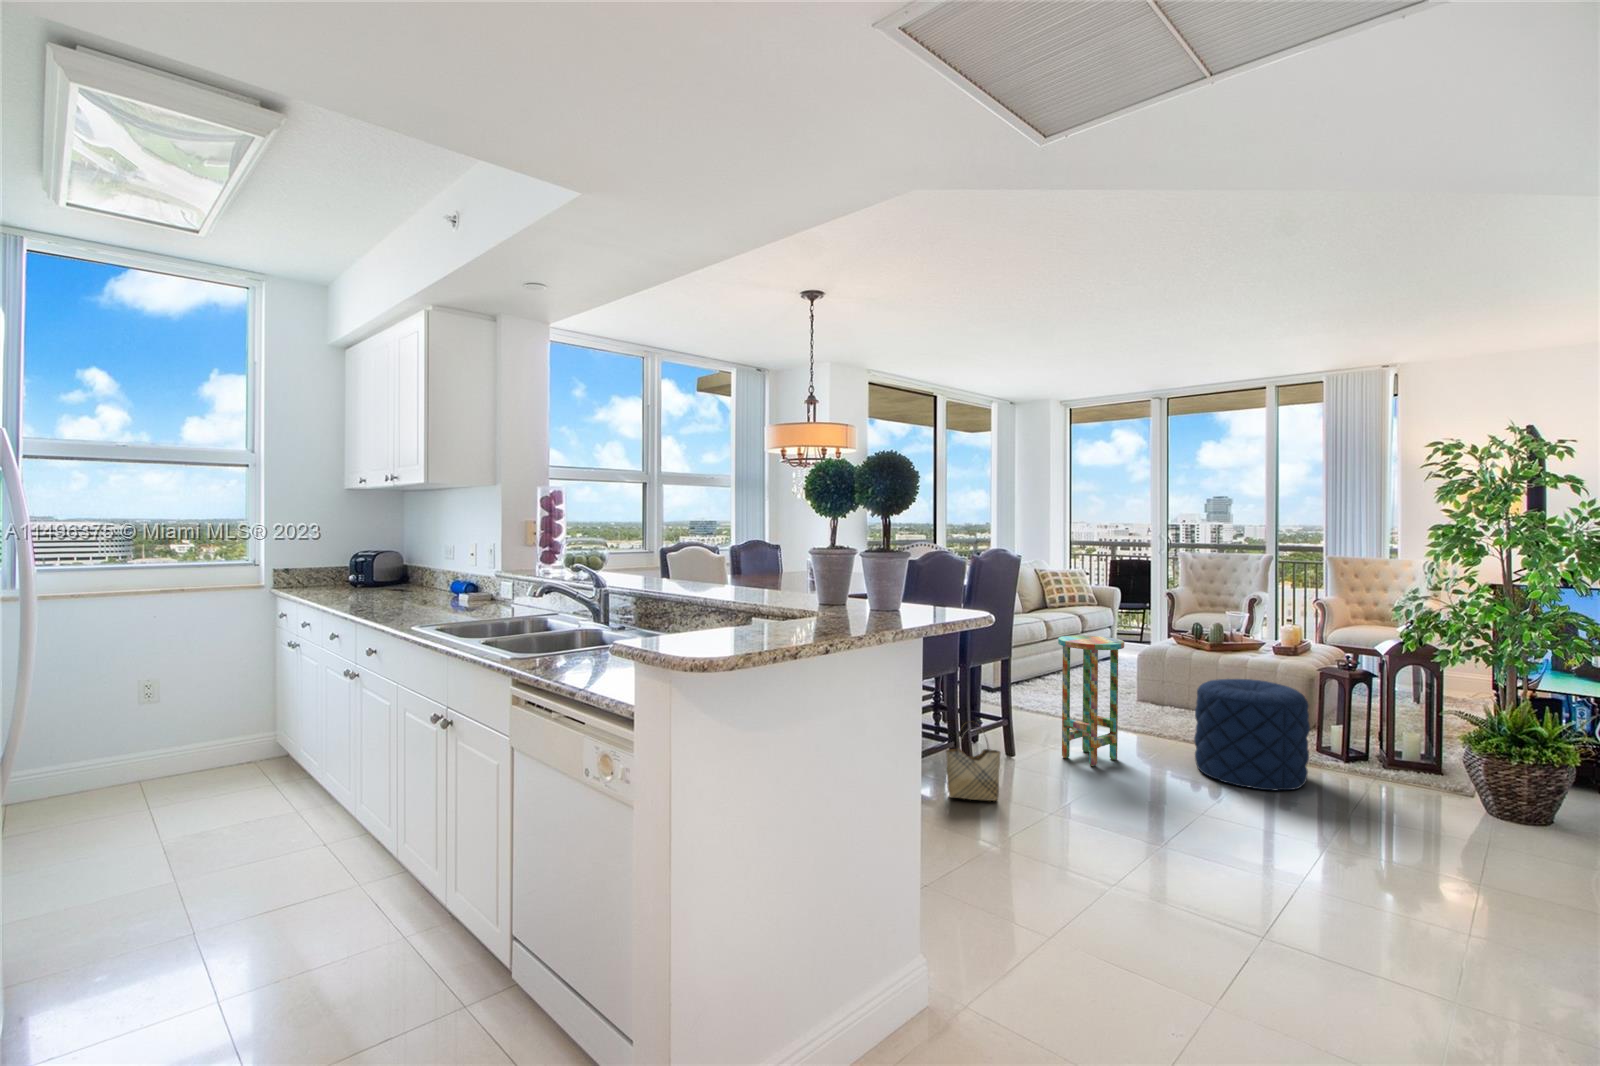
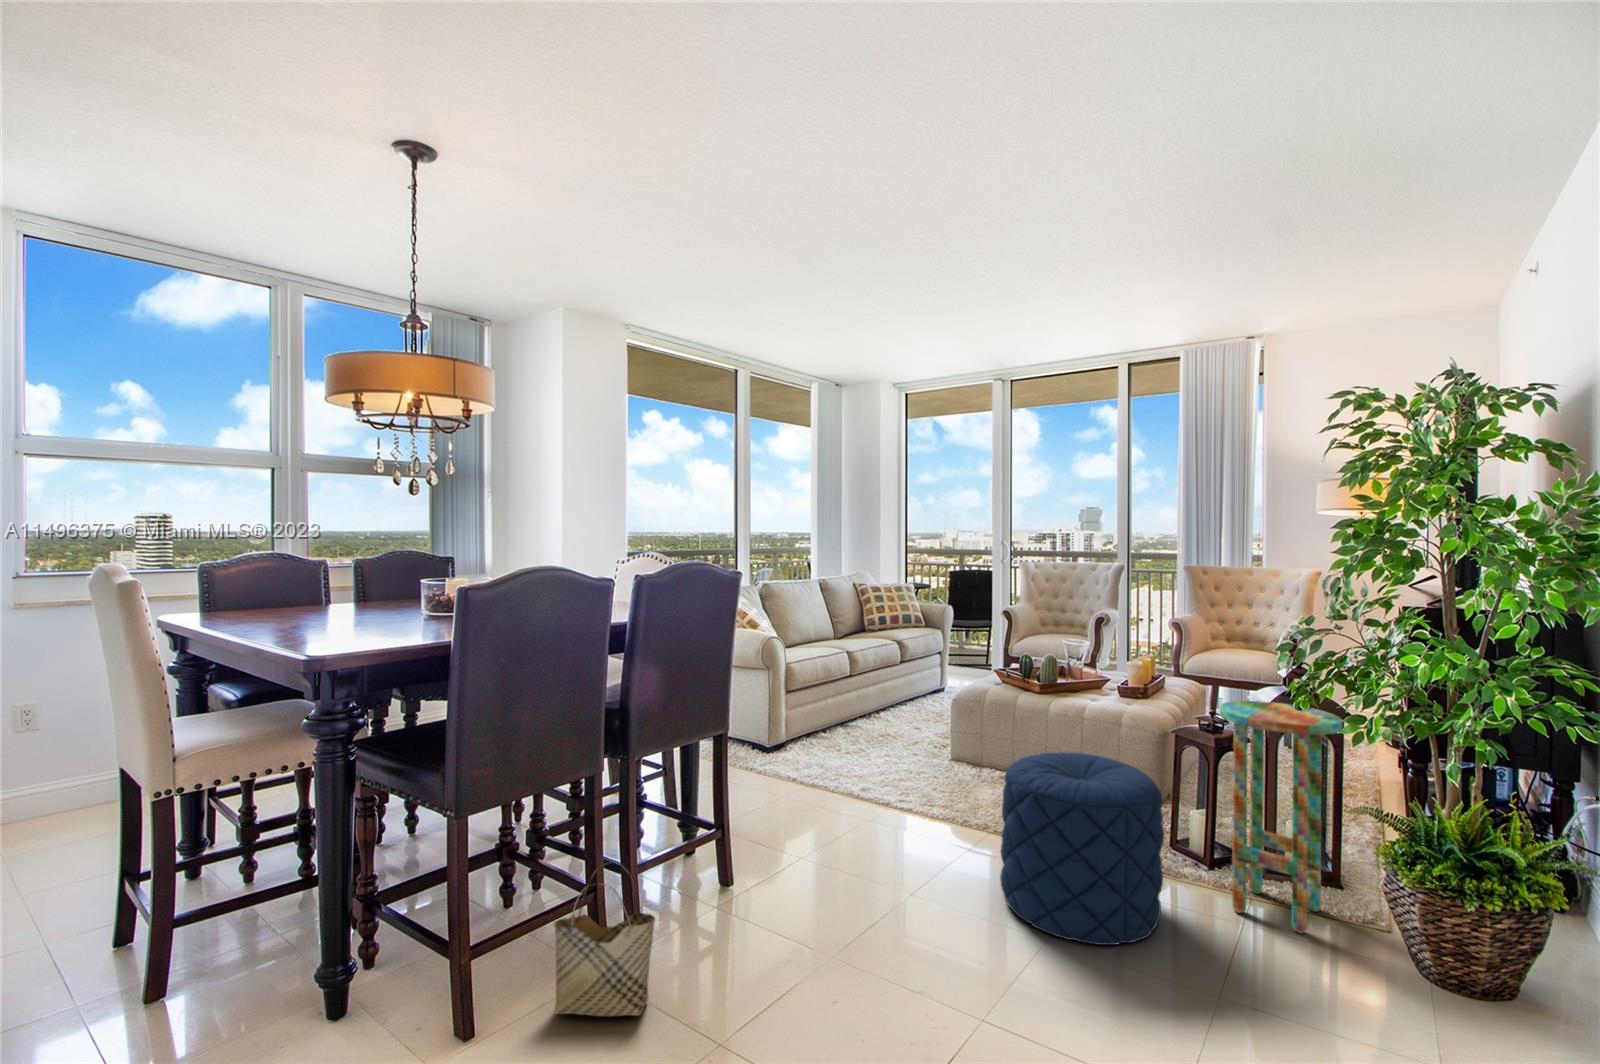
side table: present [1058,635,1124,766] -> present [1220,701,1342,933]

